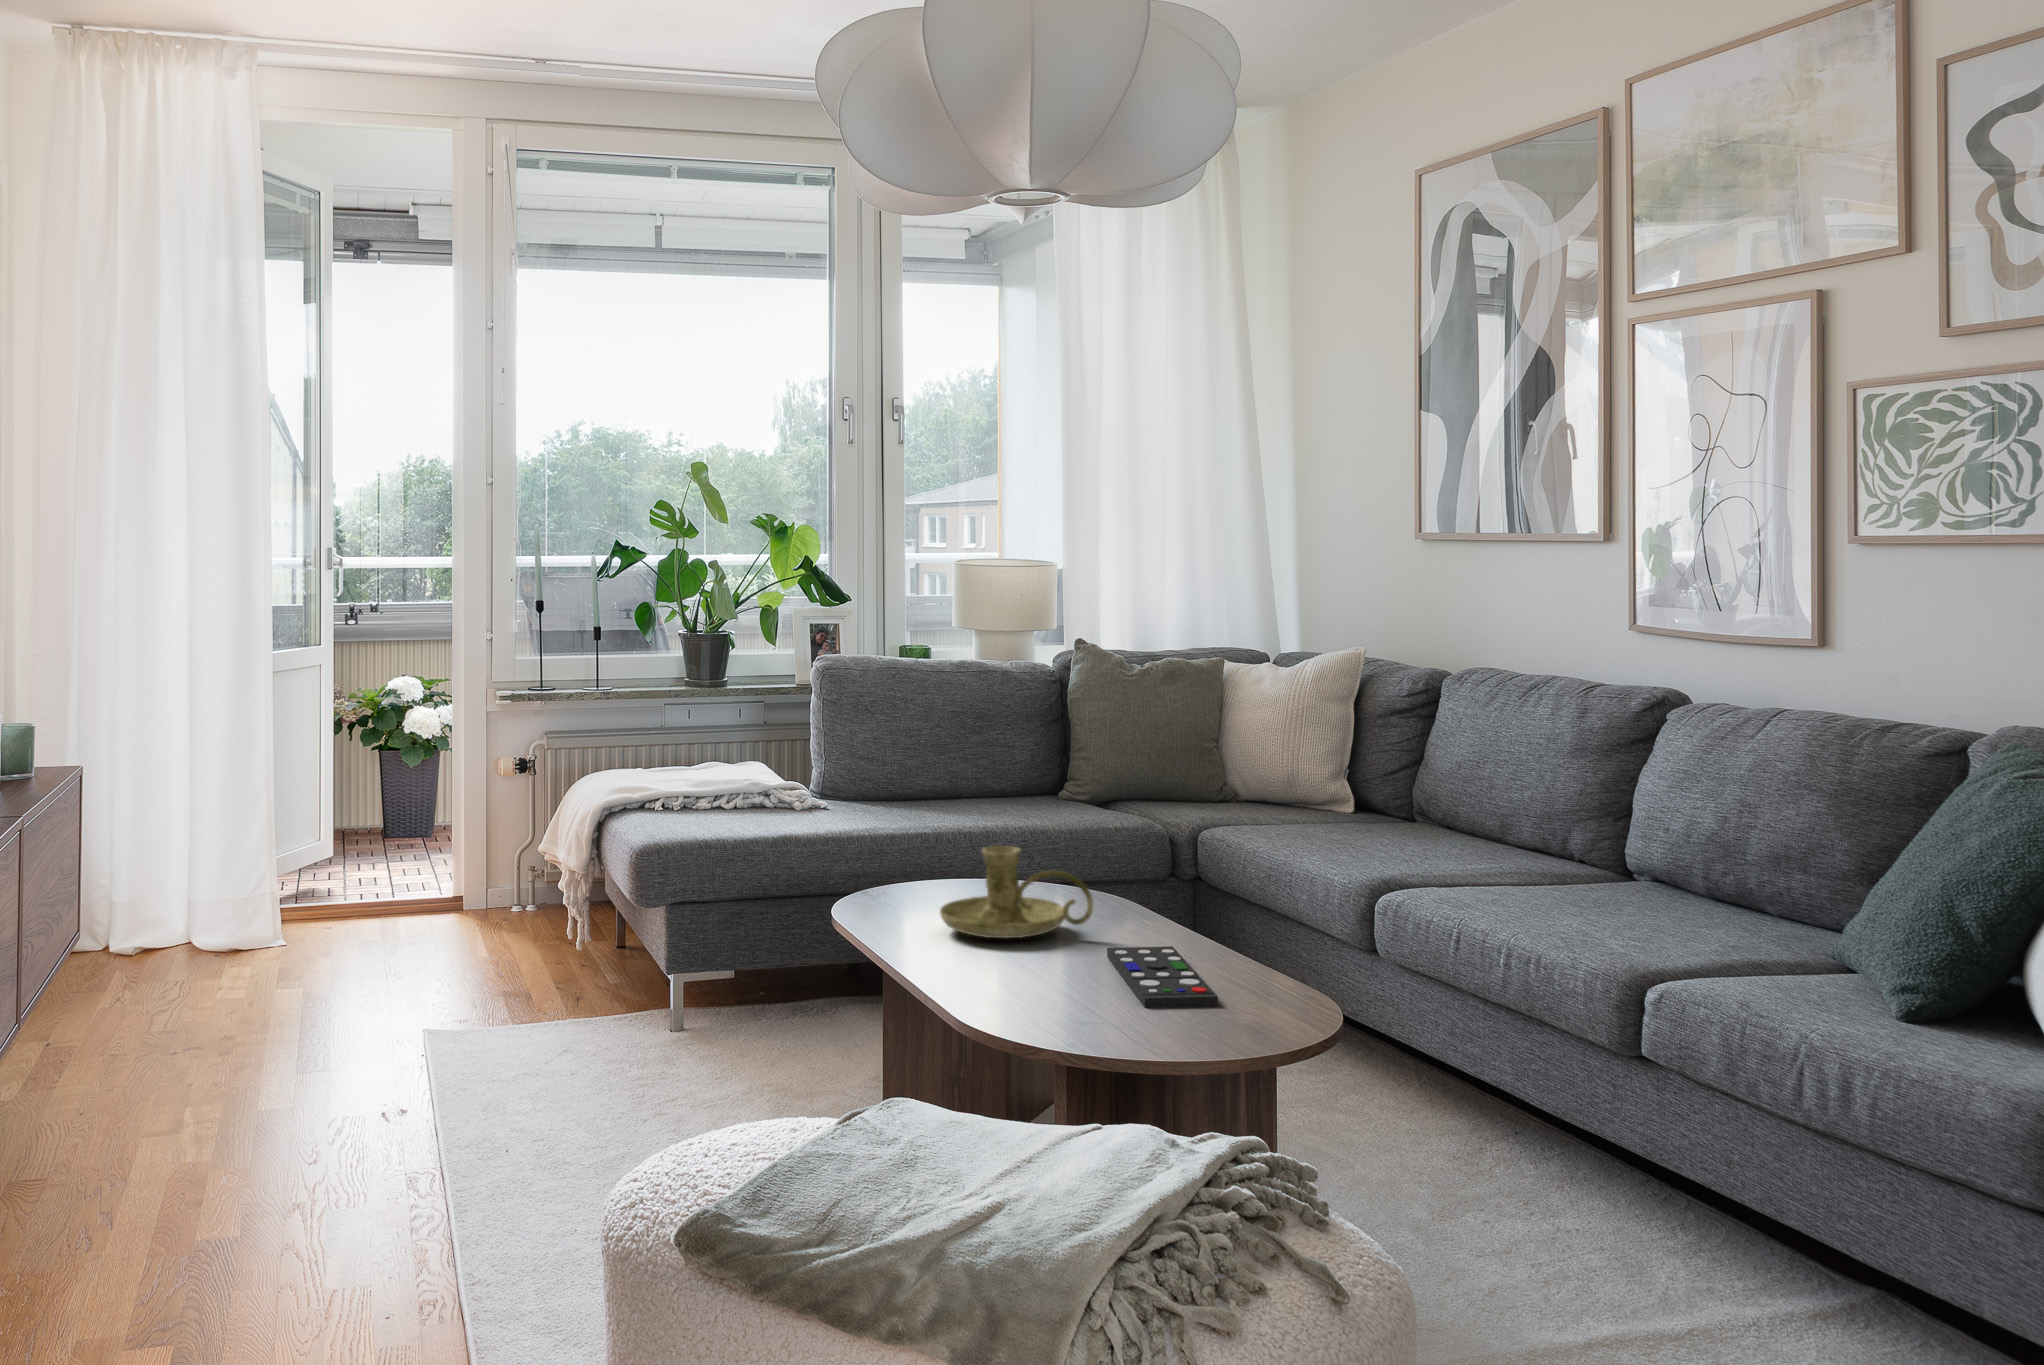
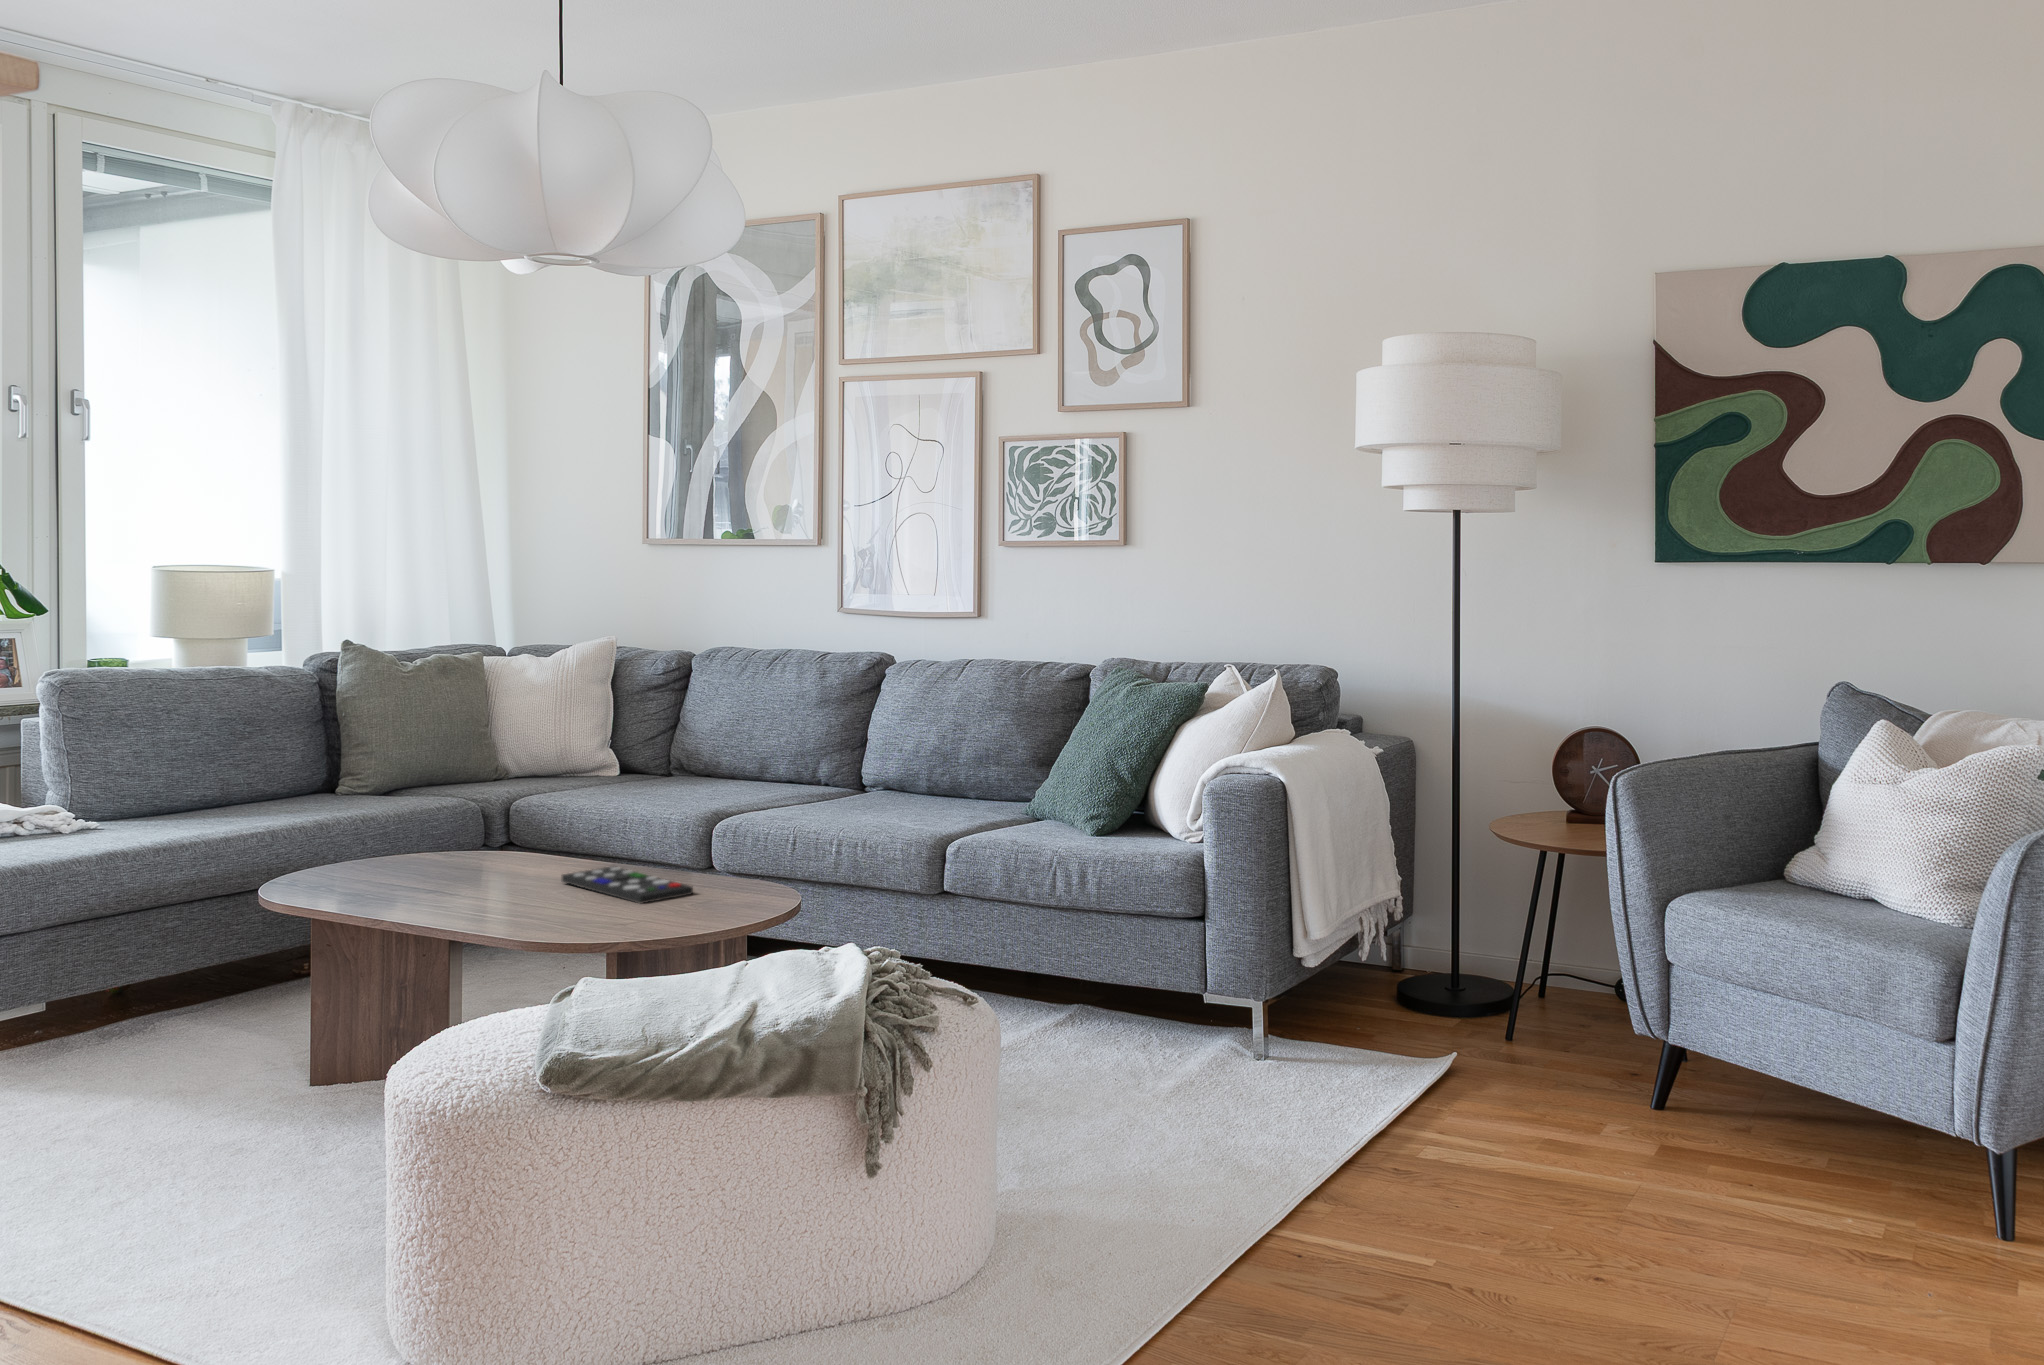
candle holder: present [940,846,1093,938] -> none [378,805,530,886]

